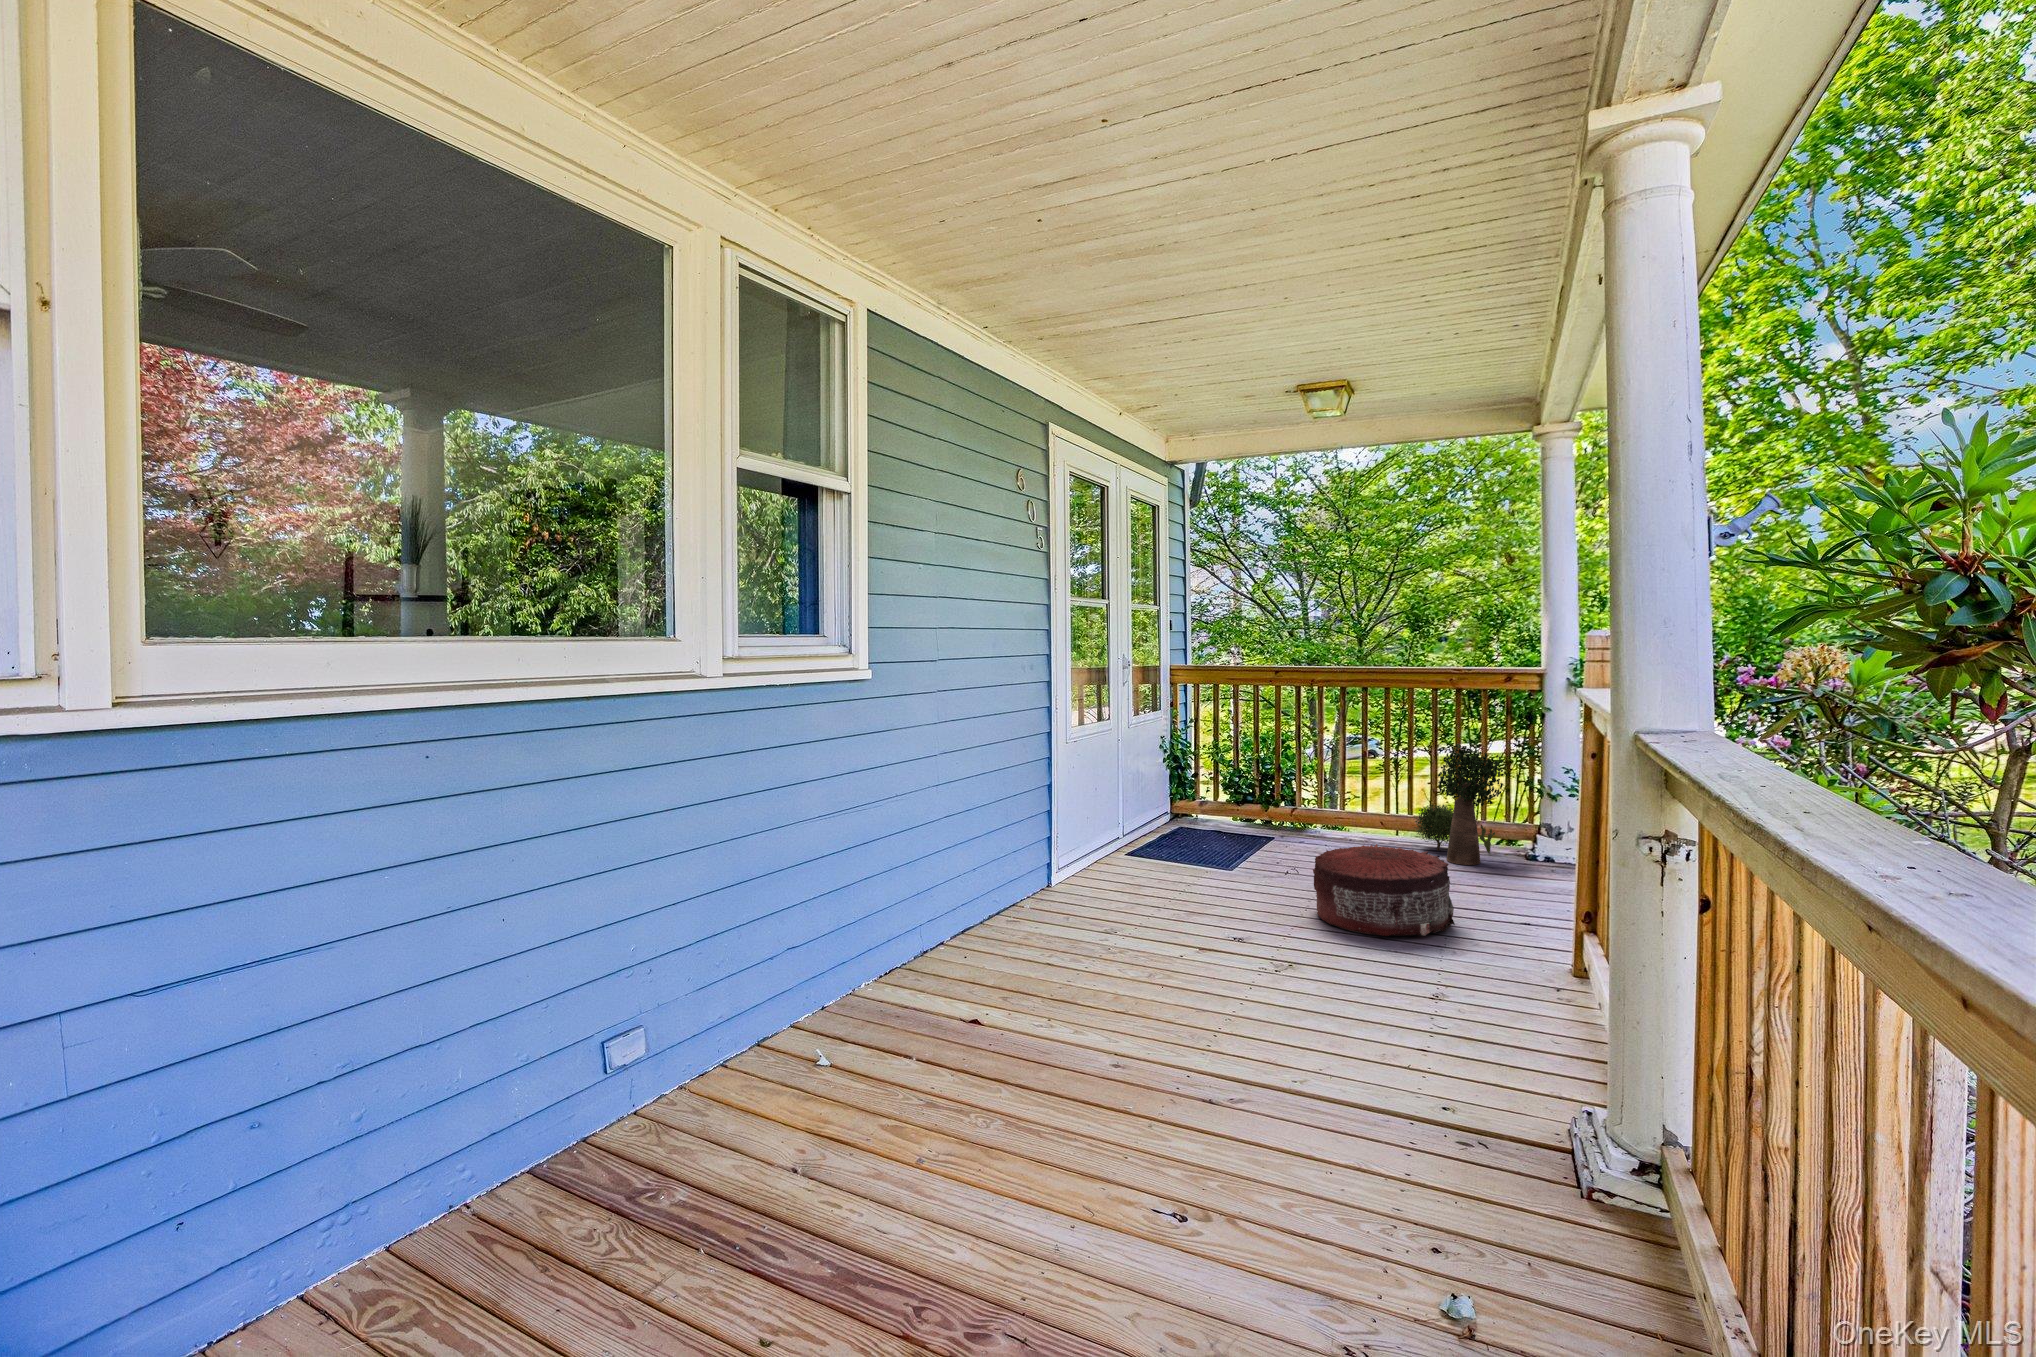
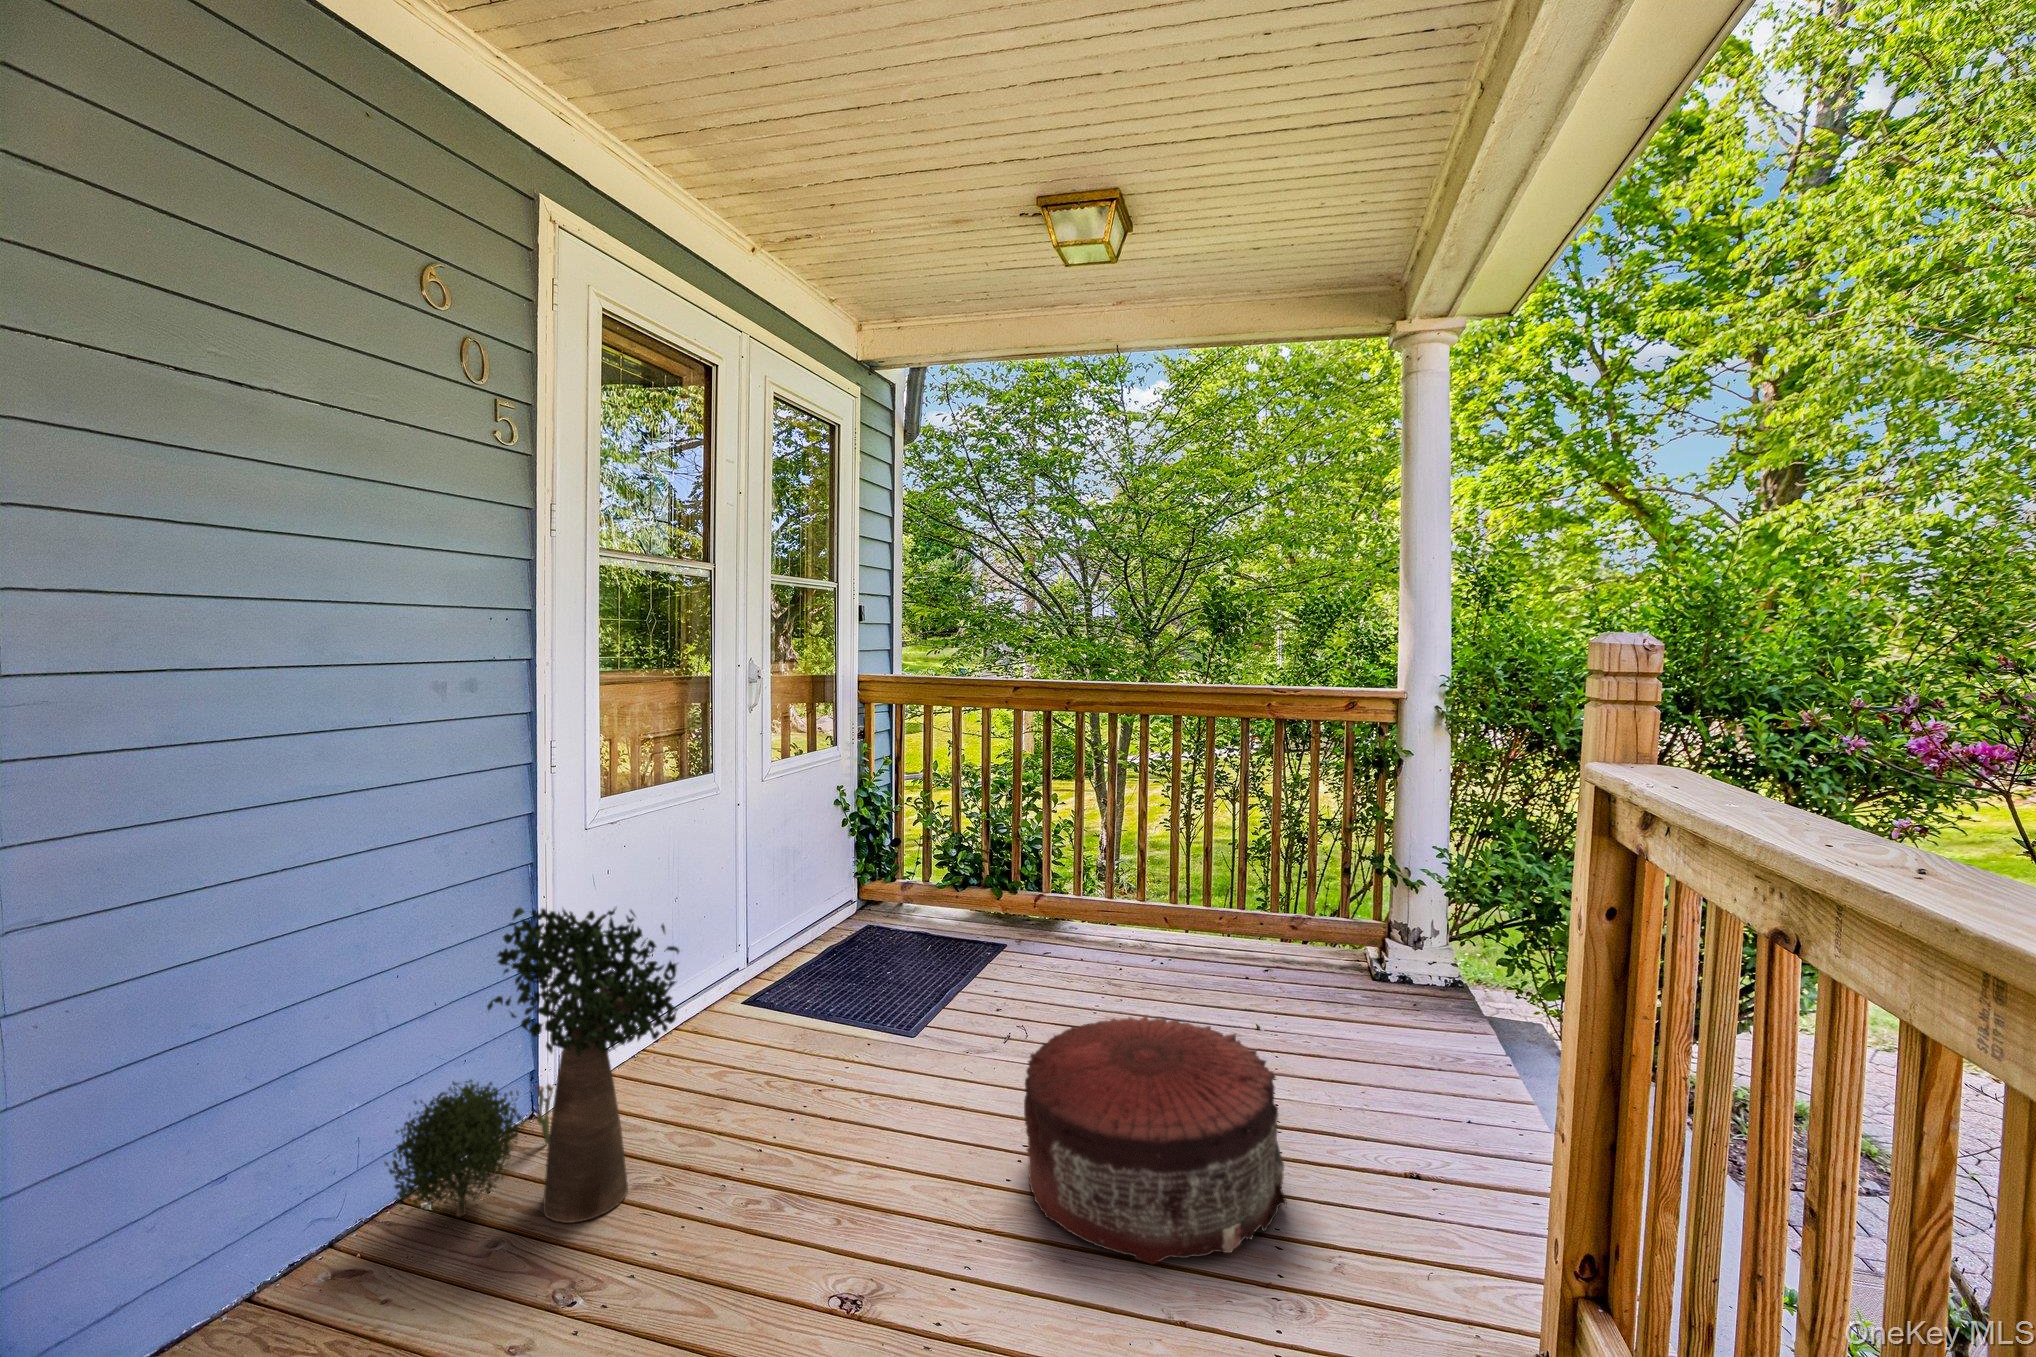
potted plant: present [1414,744,1507,865] -> present [385,908,679,1223]

